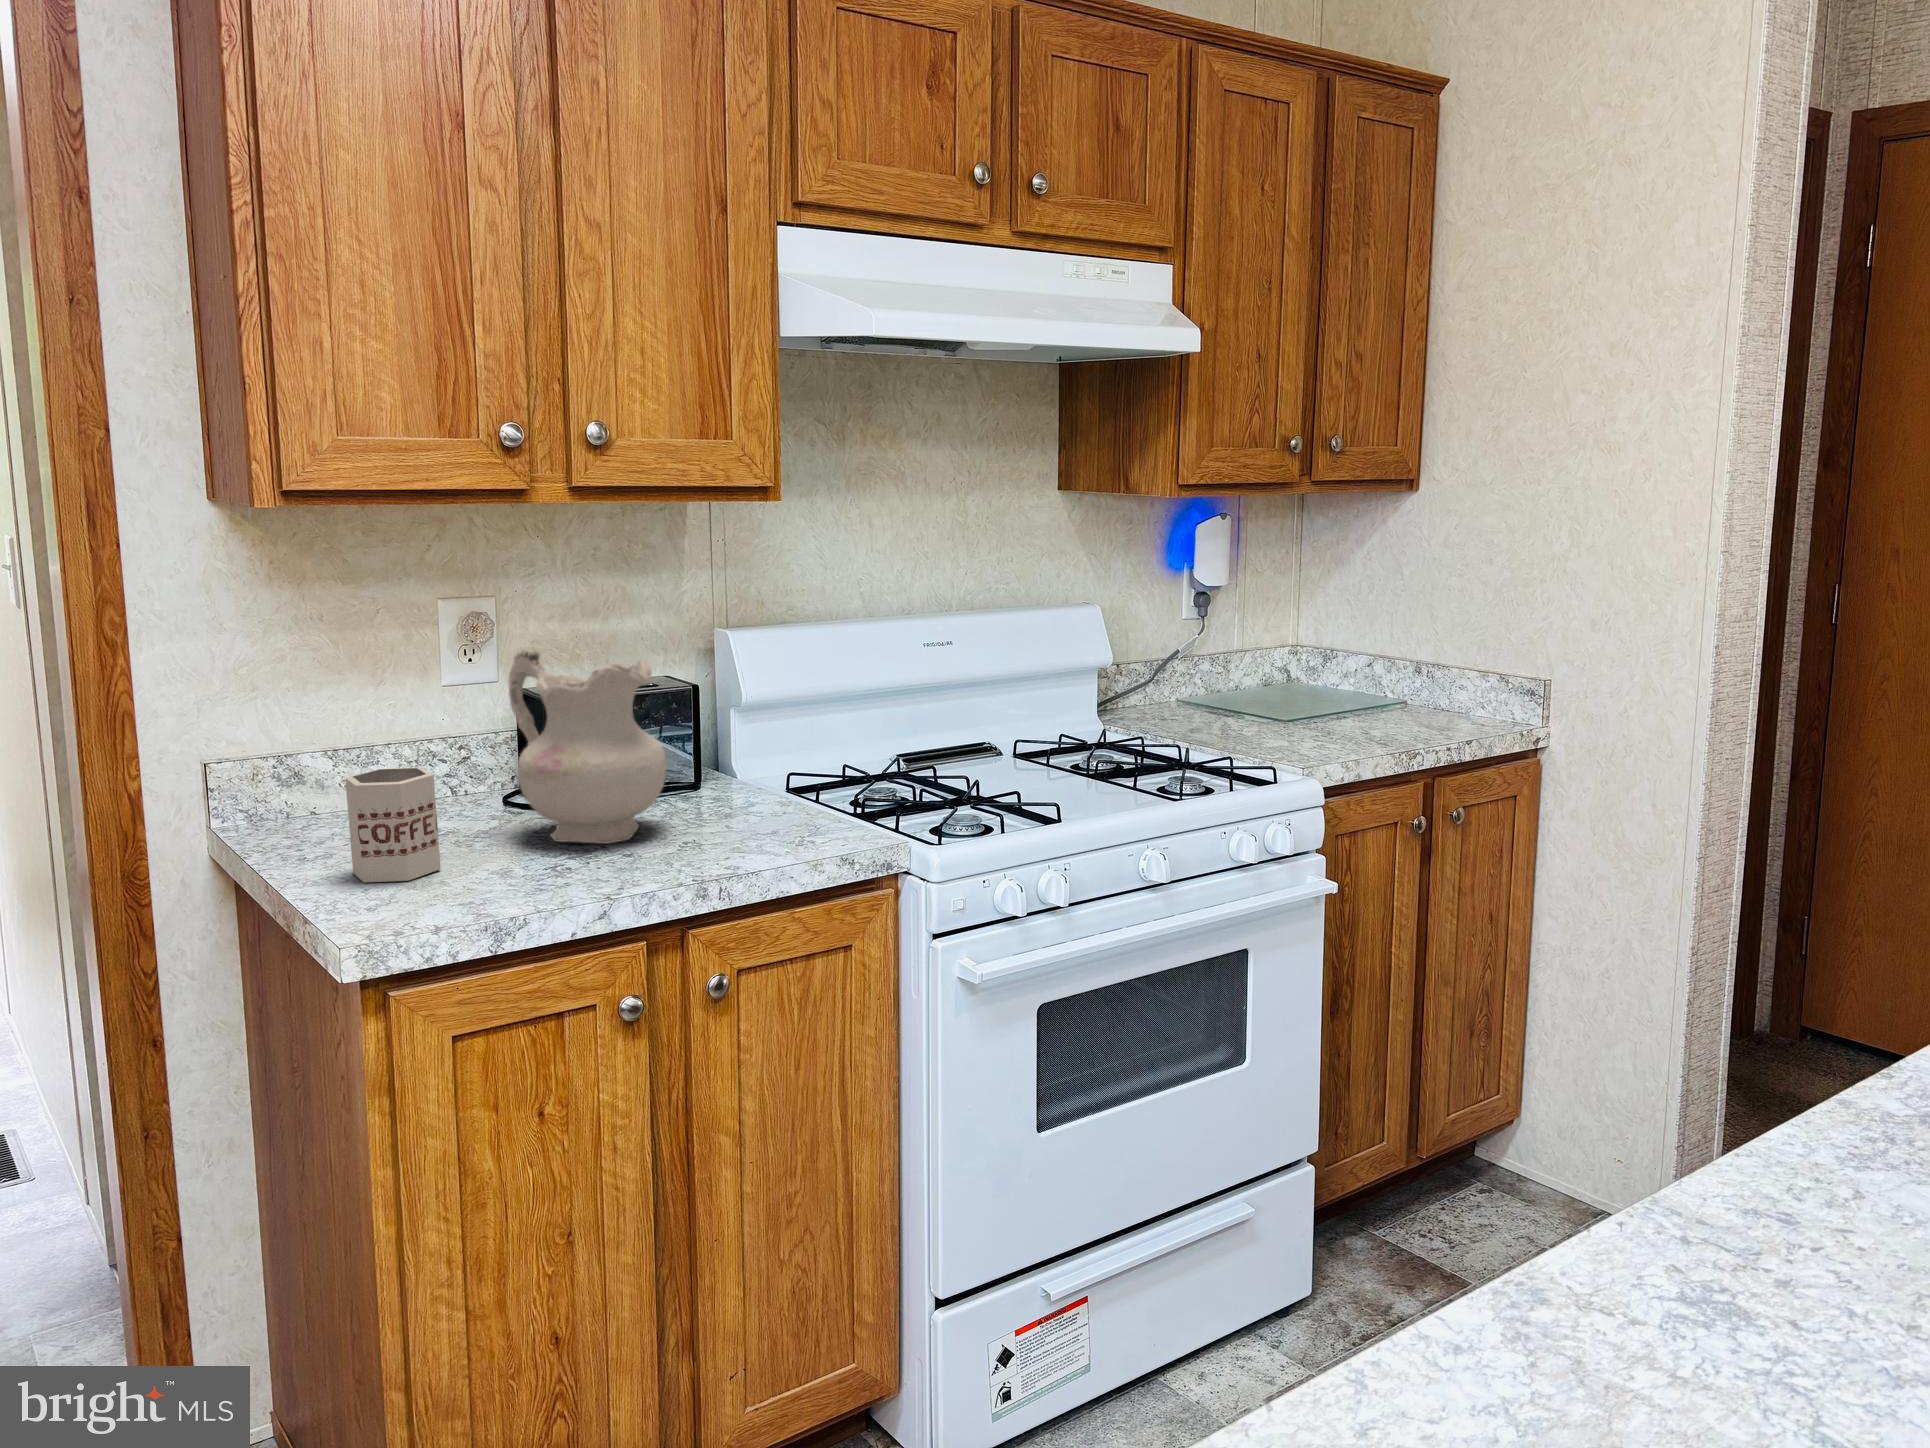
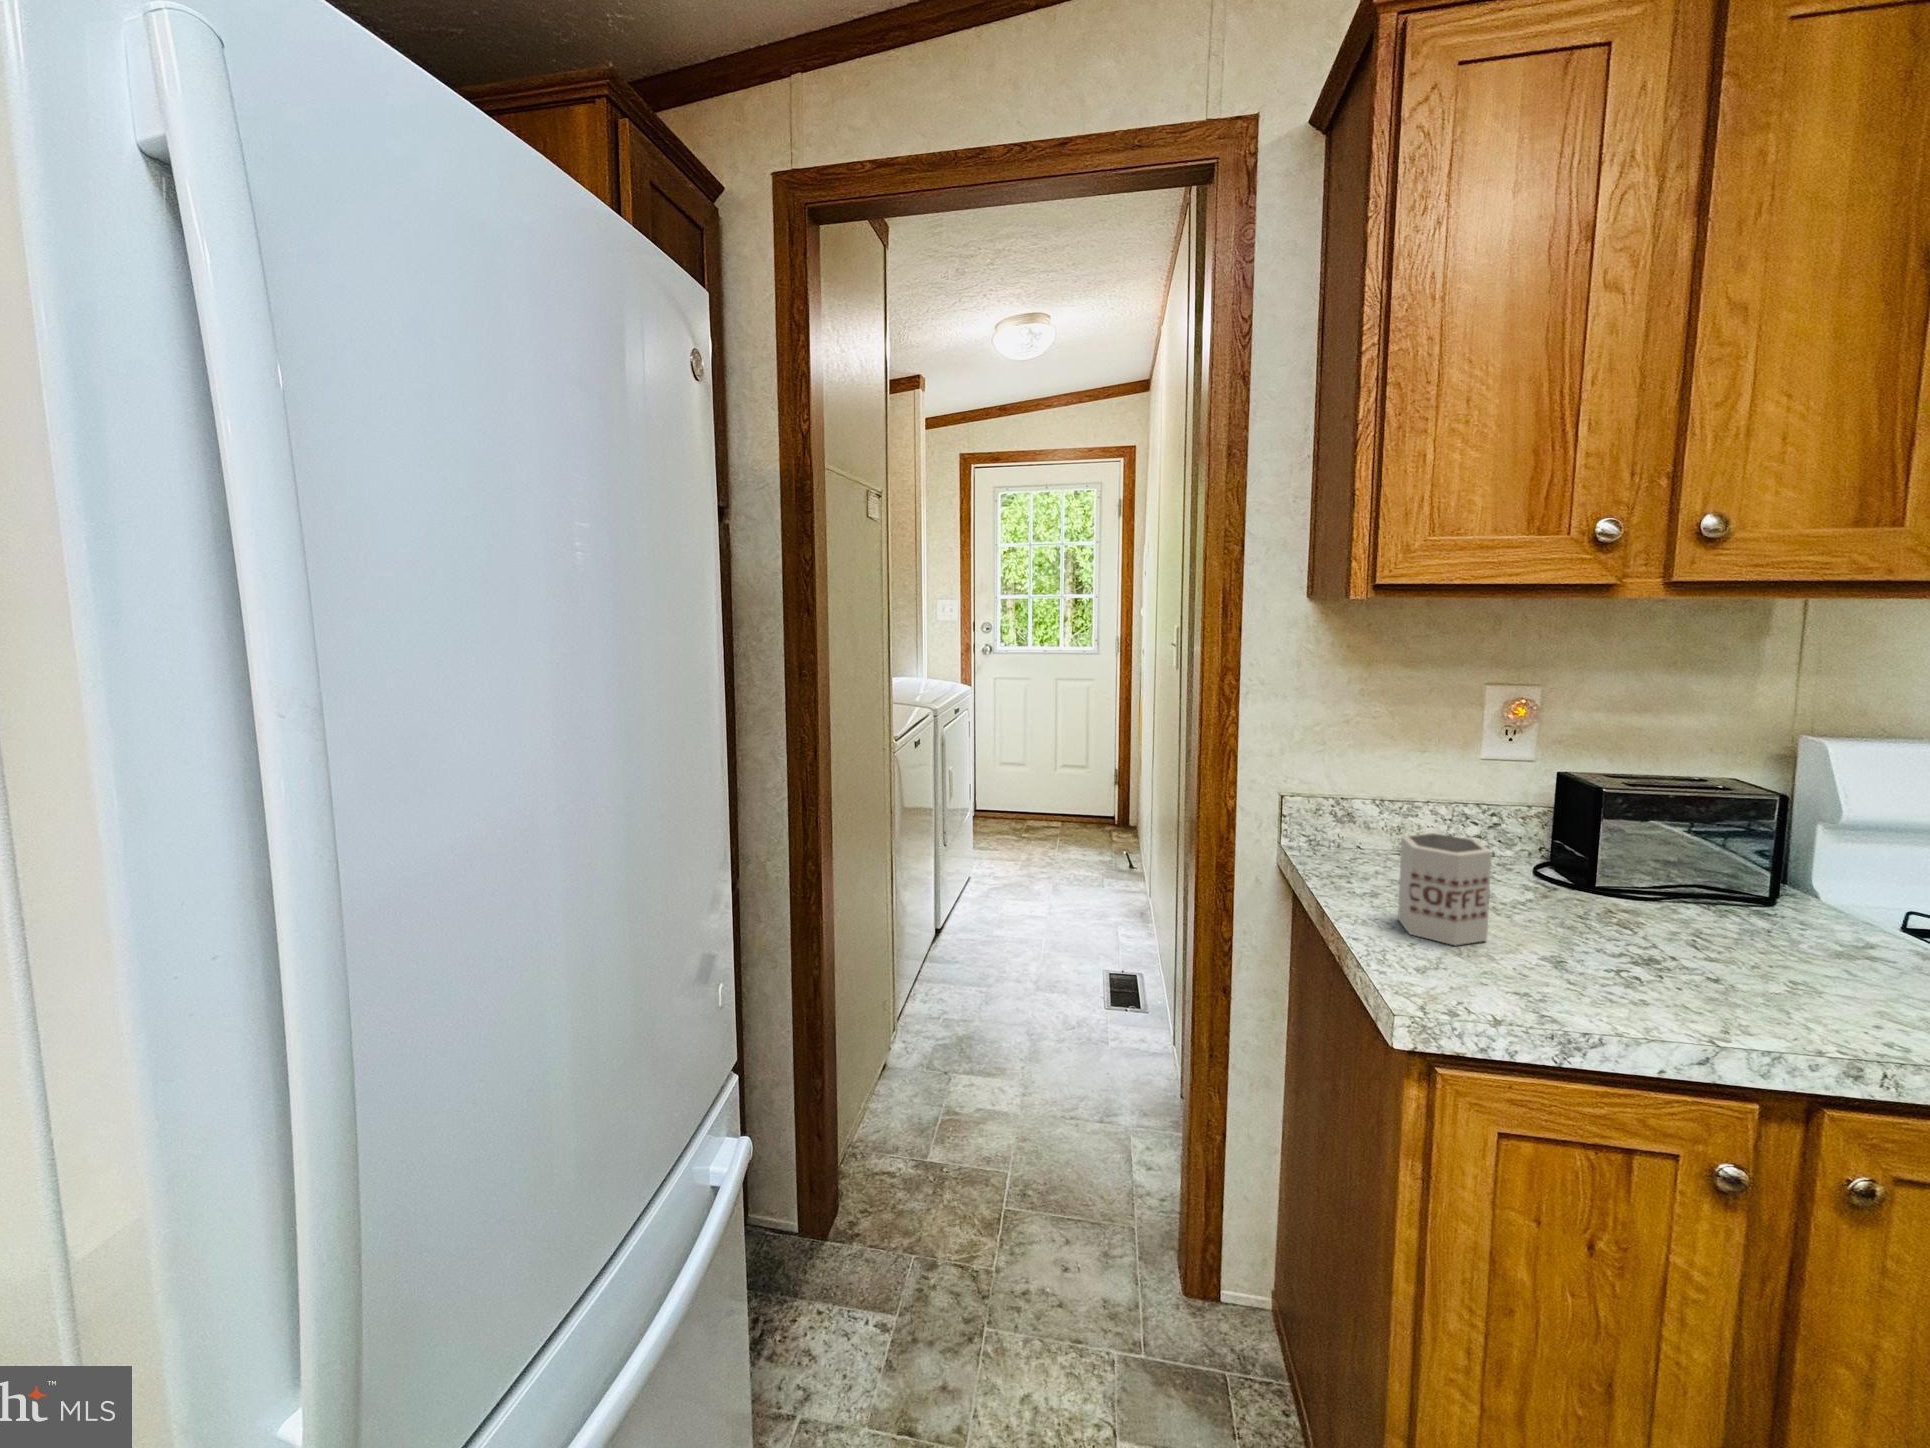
ceramic pitcher: present [509,650,666,844] -> none [1569,741,1778,963]

